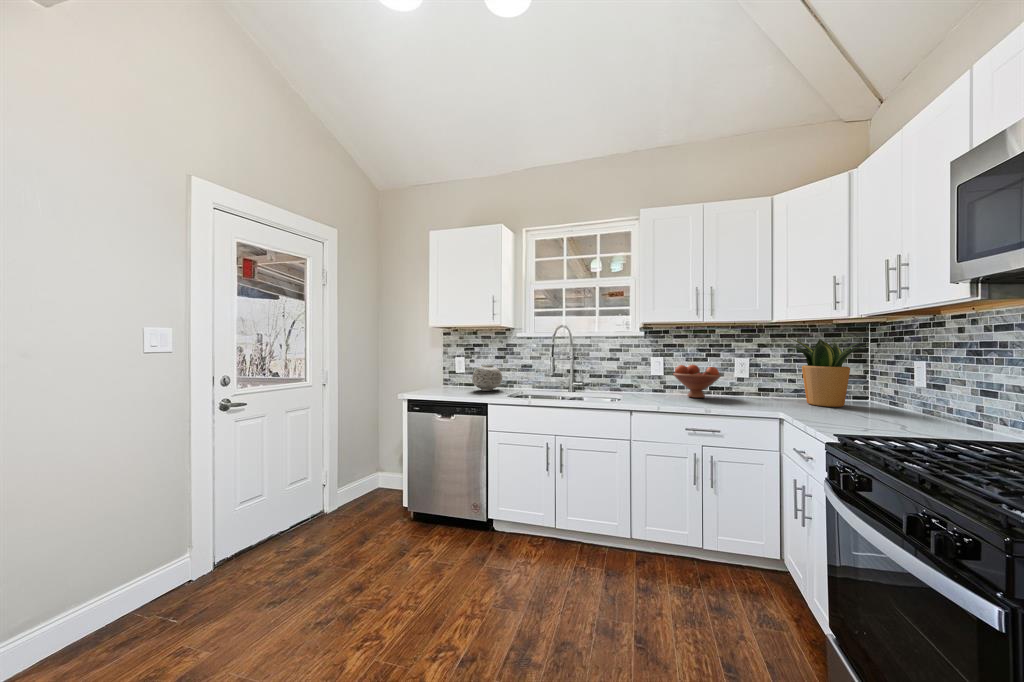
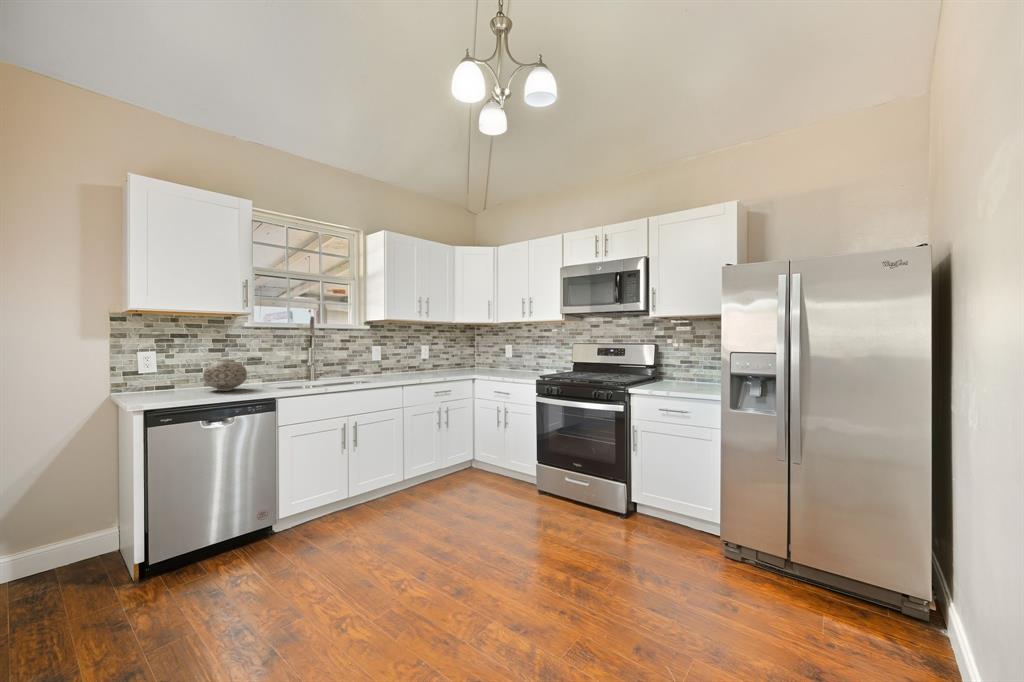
potted plant: present [789,338,868,407] -> none [454,333,493,372]
fruit bowl: present [673,365,721,398] -> none [396,351,429,375]

